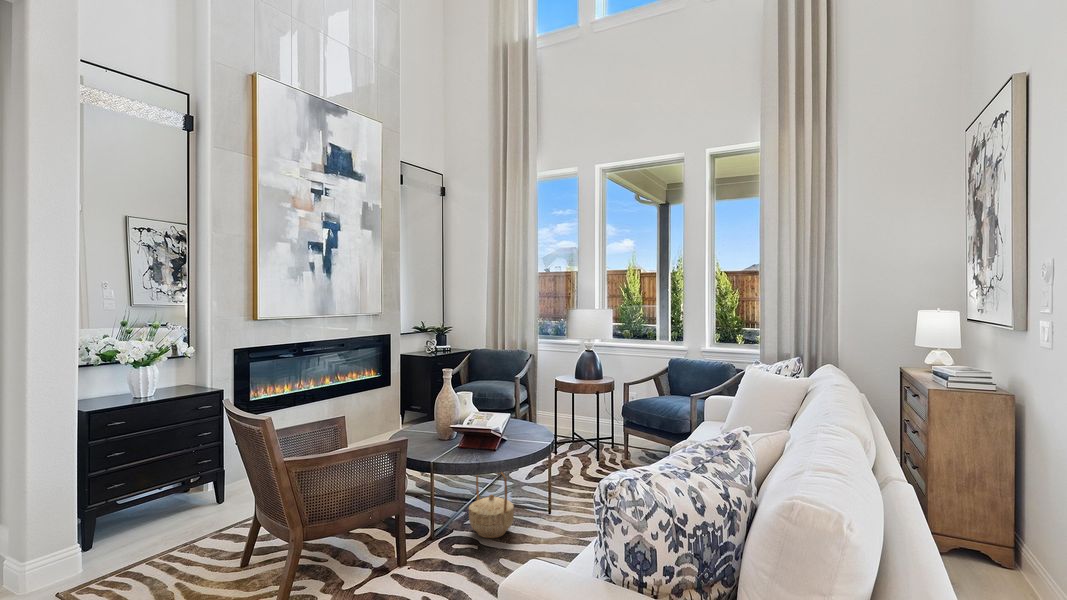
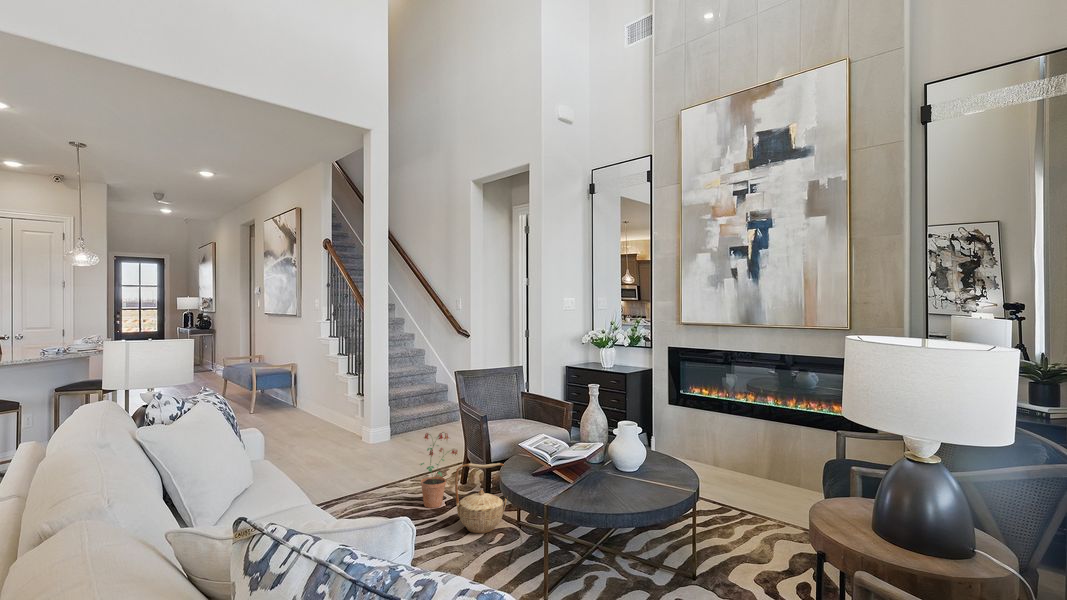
potted plant: none [425,469,461,579] -> present [420,432,457,508]

